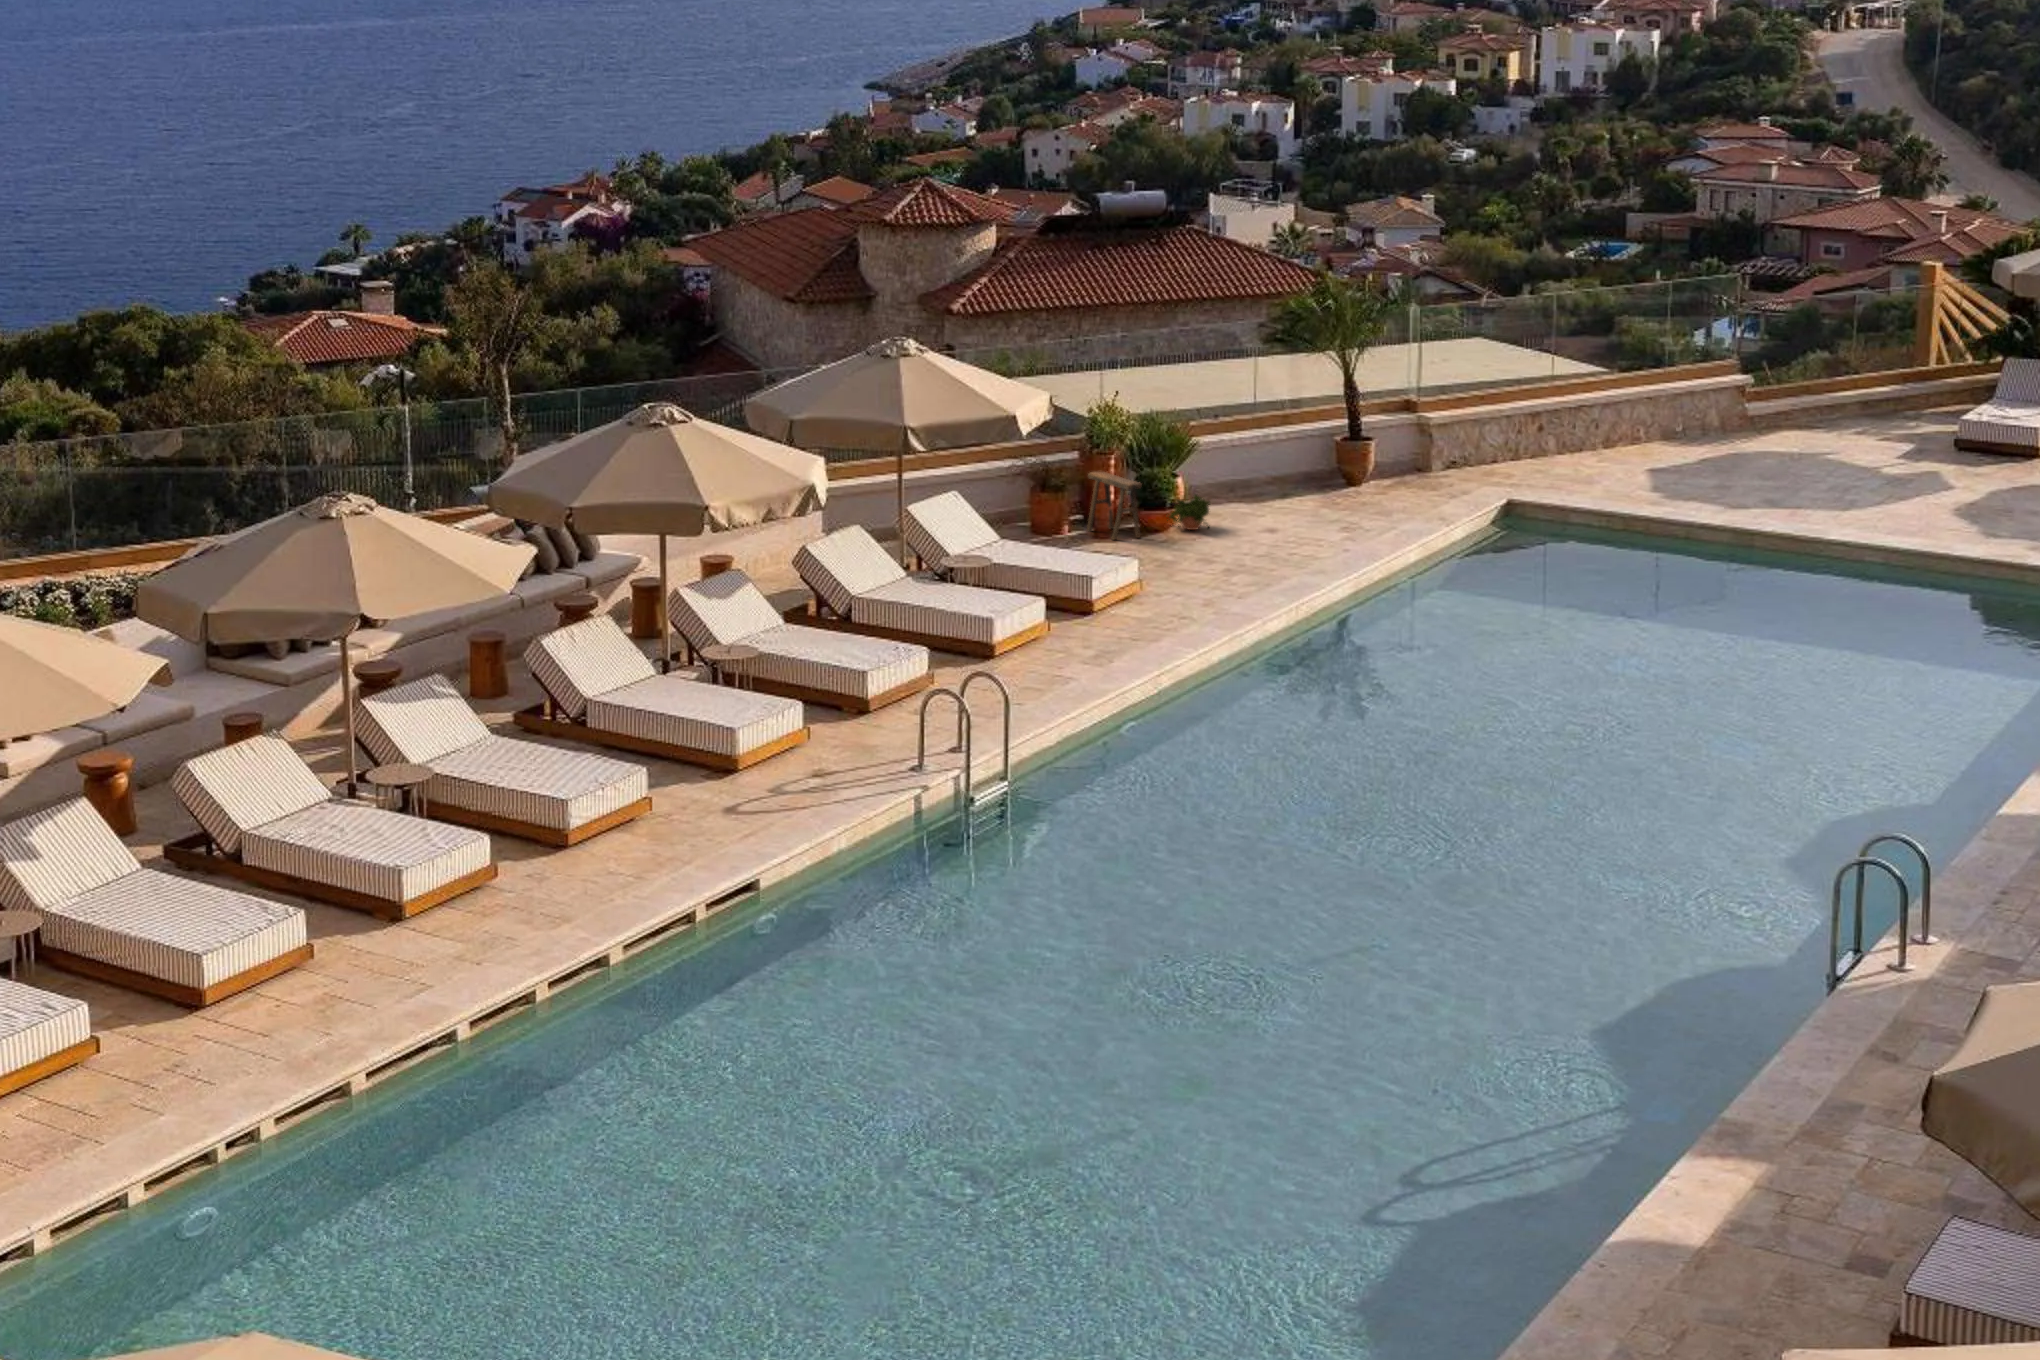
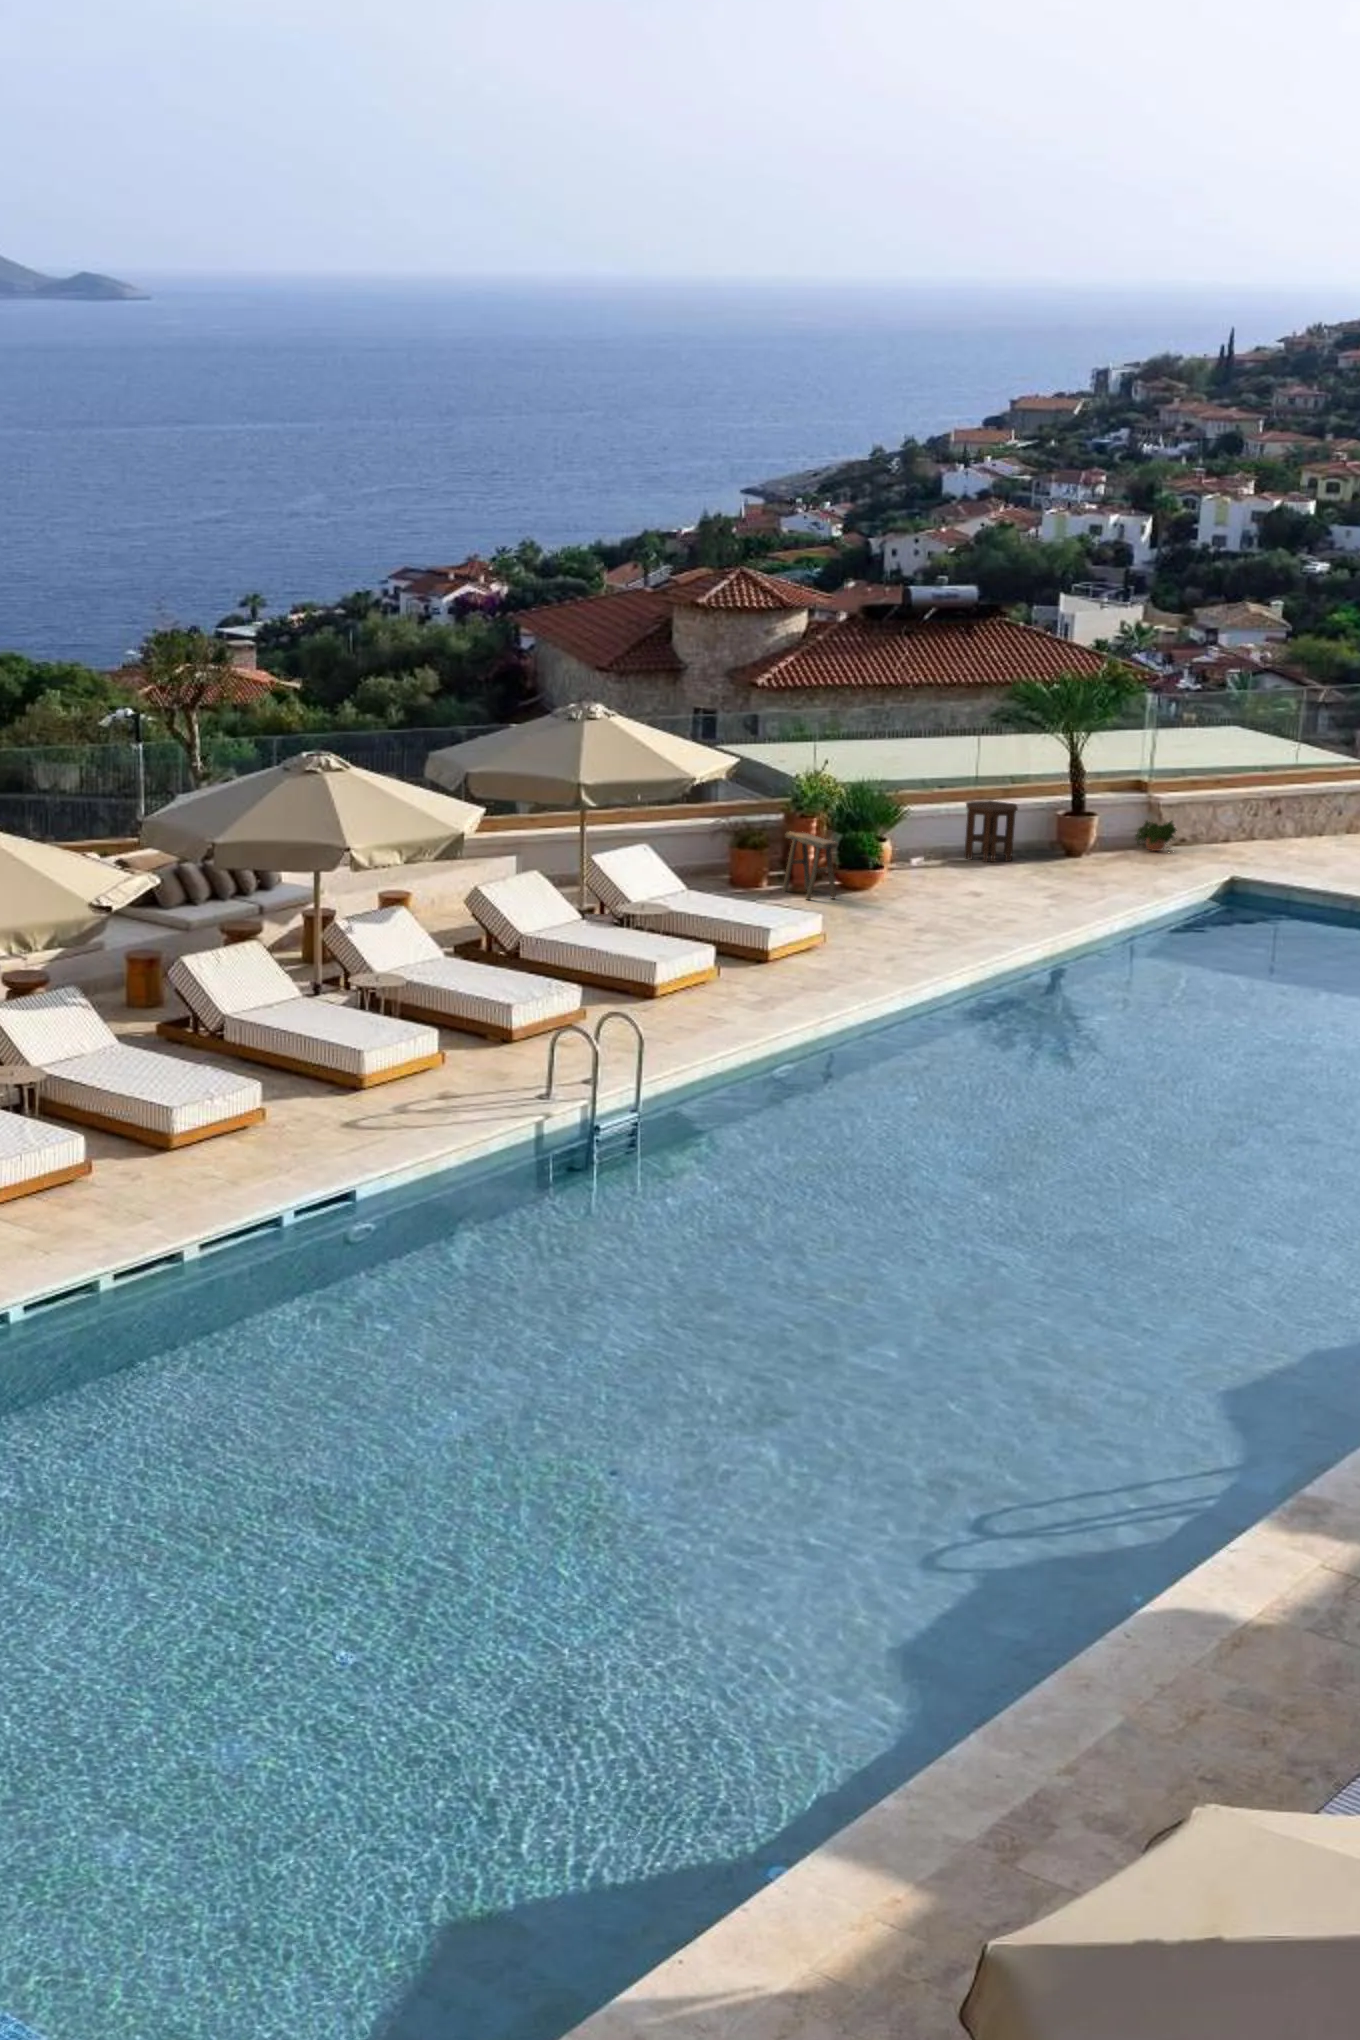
side table: none [1250,428,1302,490] -> present [964,800,1018,862]
potted plant: present [1167,494,1210,530] -> present [1135,821,1177,851]

